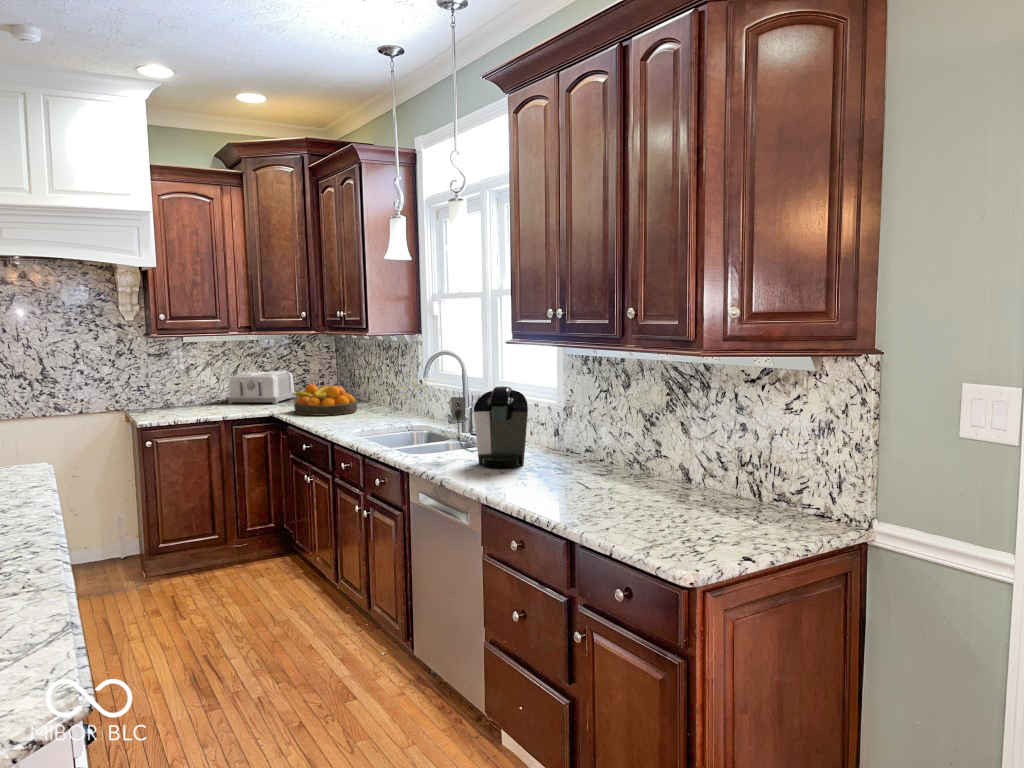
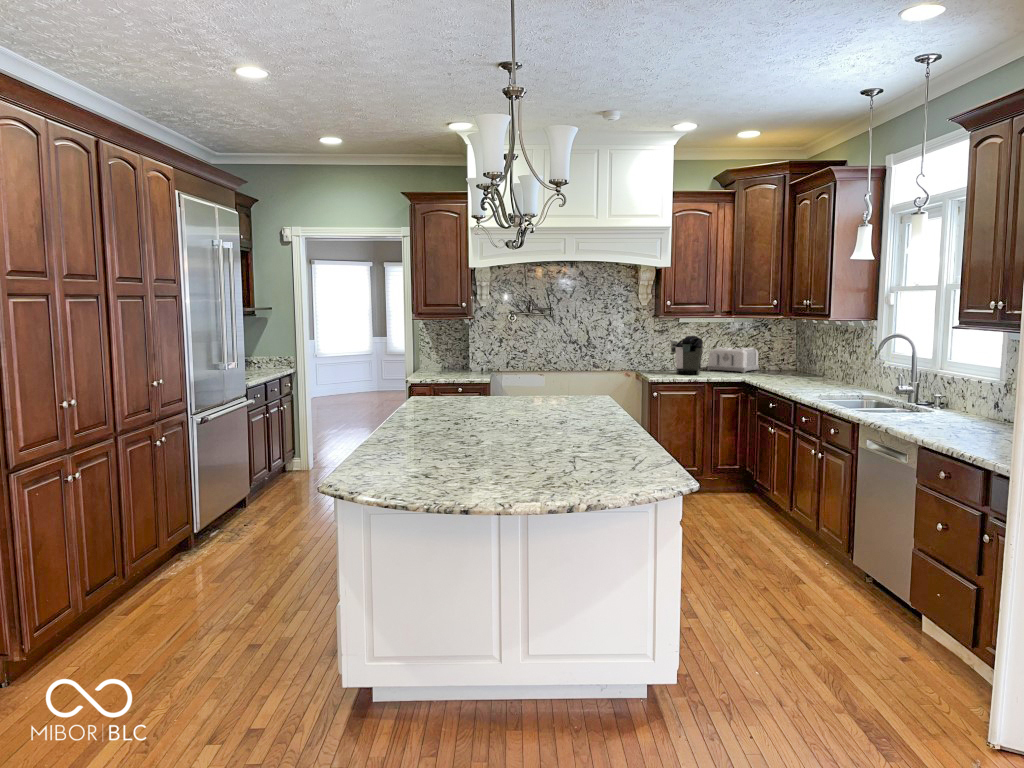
fruit bowl: present [292,384,357,416] -> none [760,358,813,383]
coffee maker: present [451,387,528,468] -> present [671,336,703,375]

